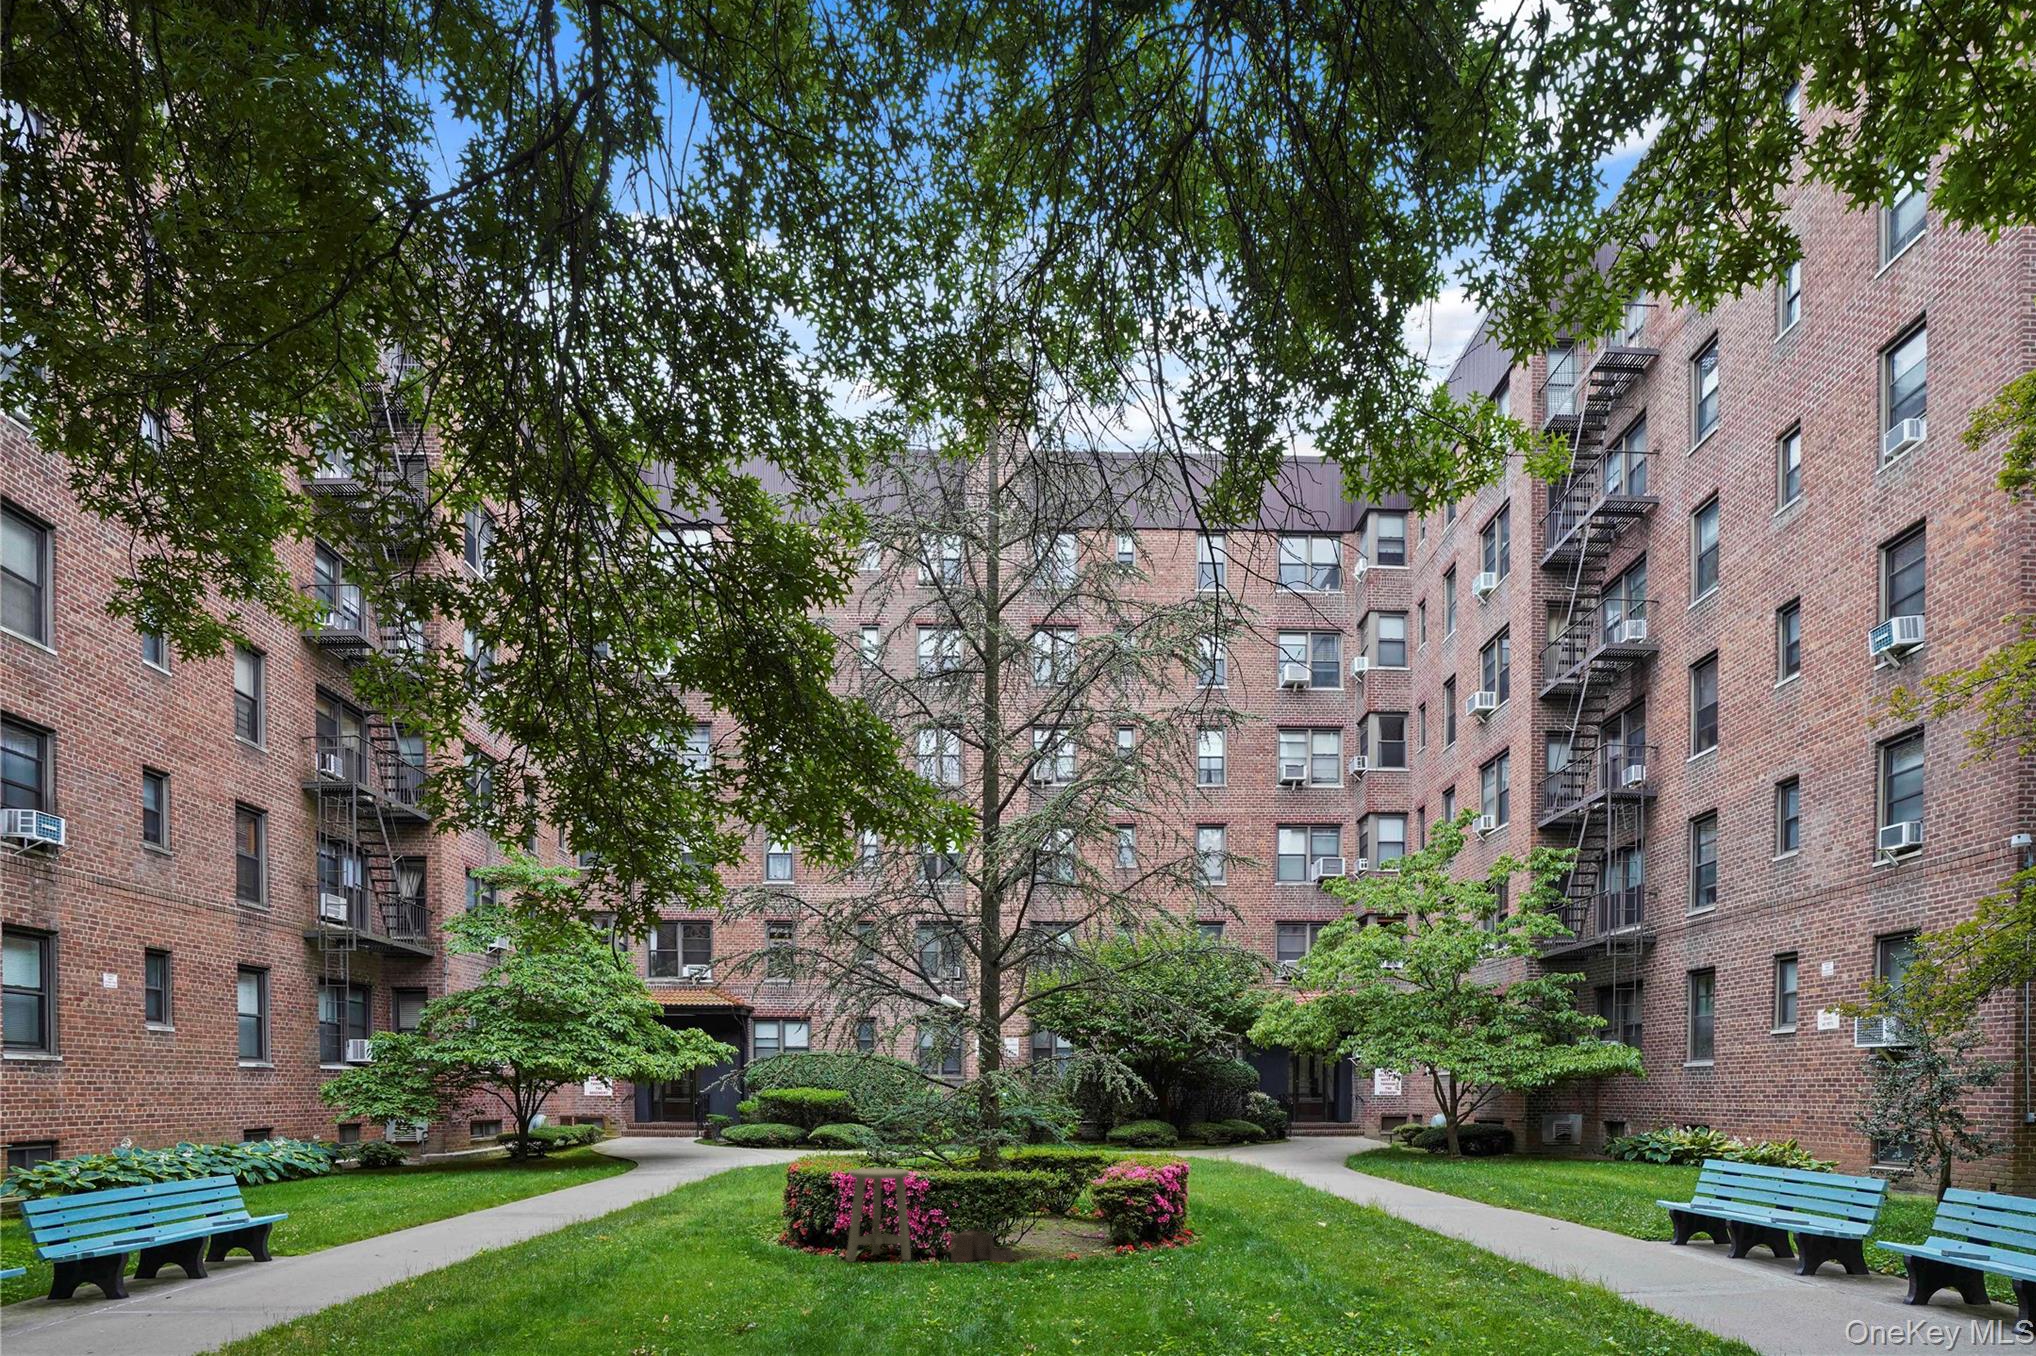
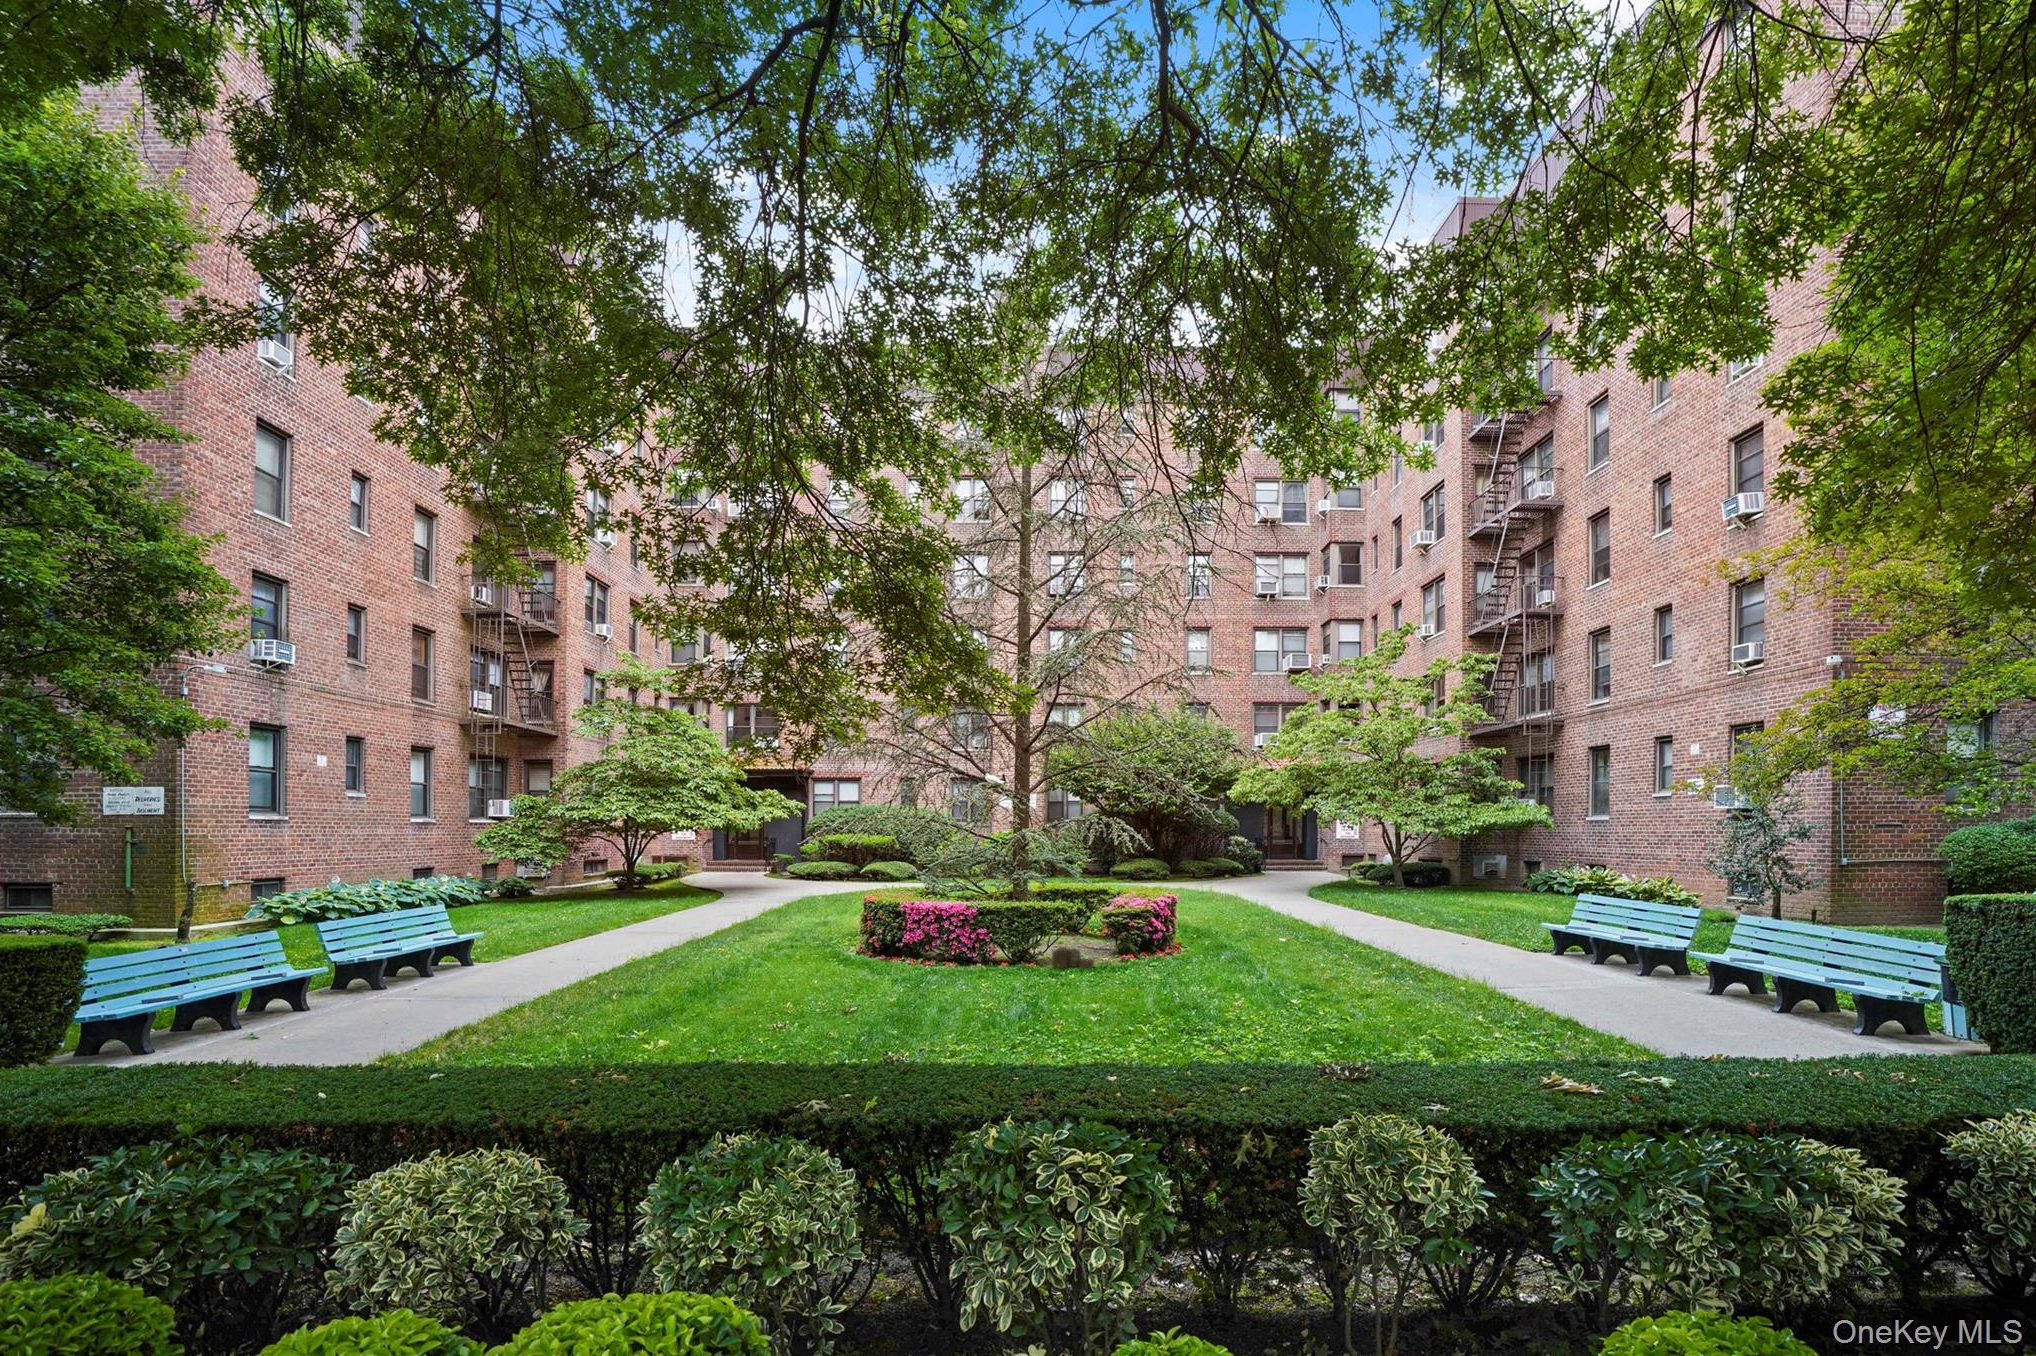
stool: present [846,1168,911,1262] -> none [980,906,1024,969]

